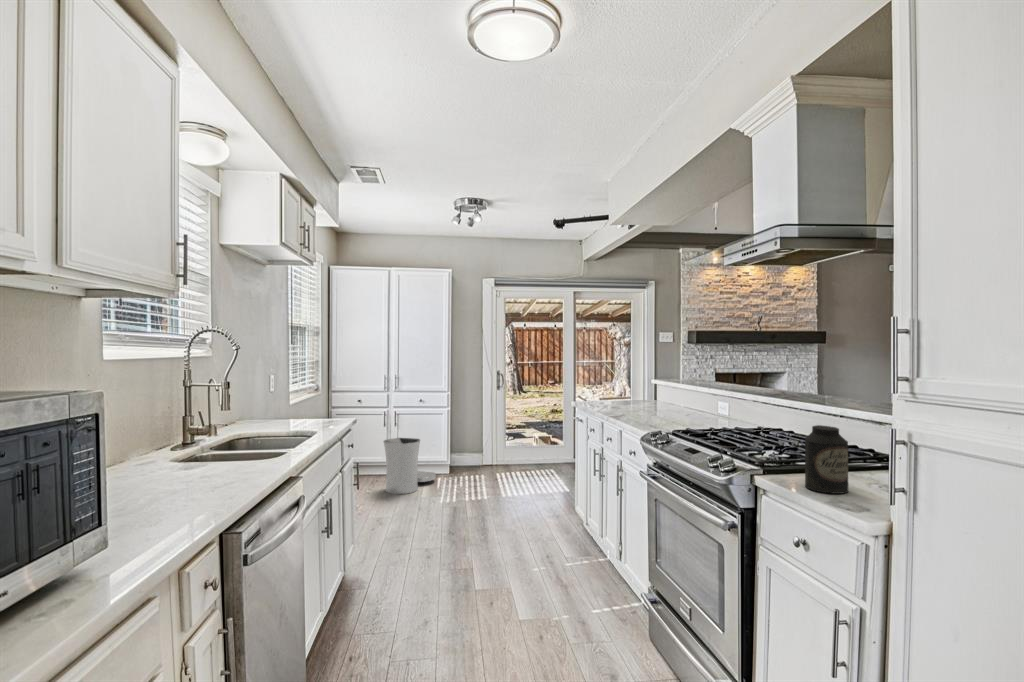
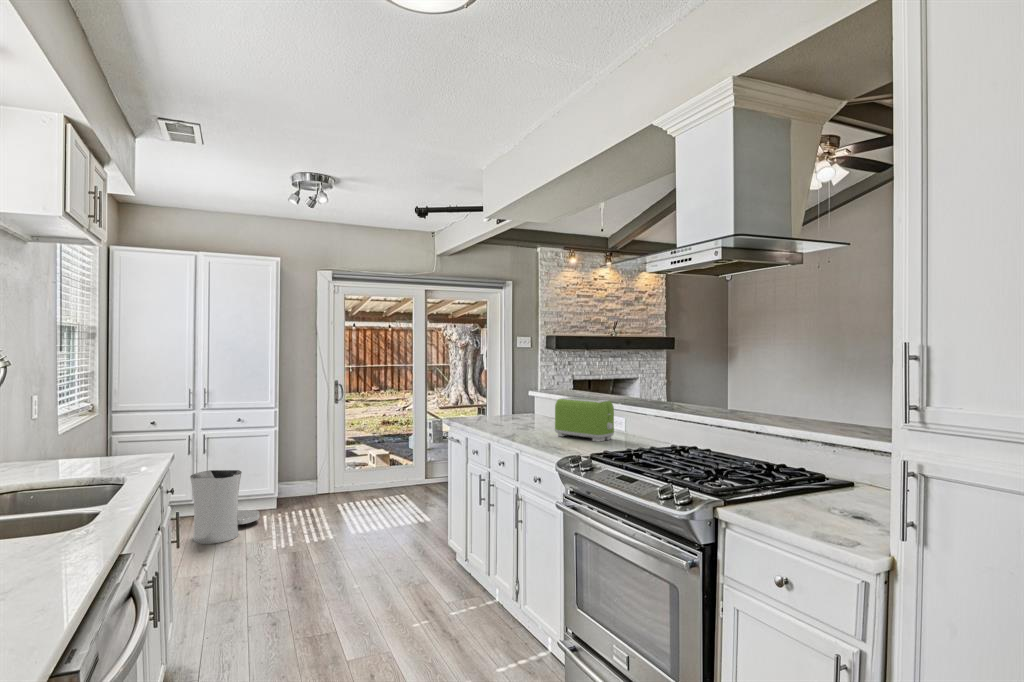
toaster: none [659,383,714,423] -> present [555,397,614,442]
canister: present [805,425,848,494] -> none [777,453,820,525]

